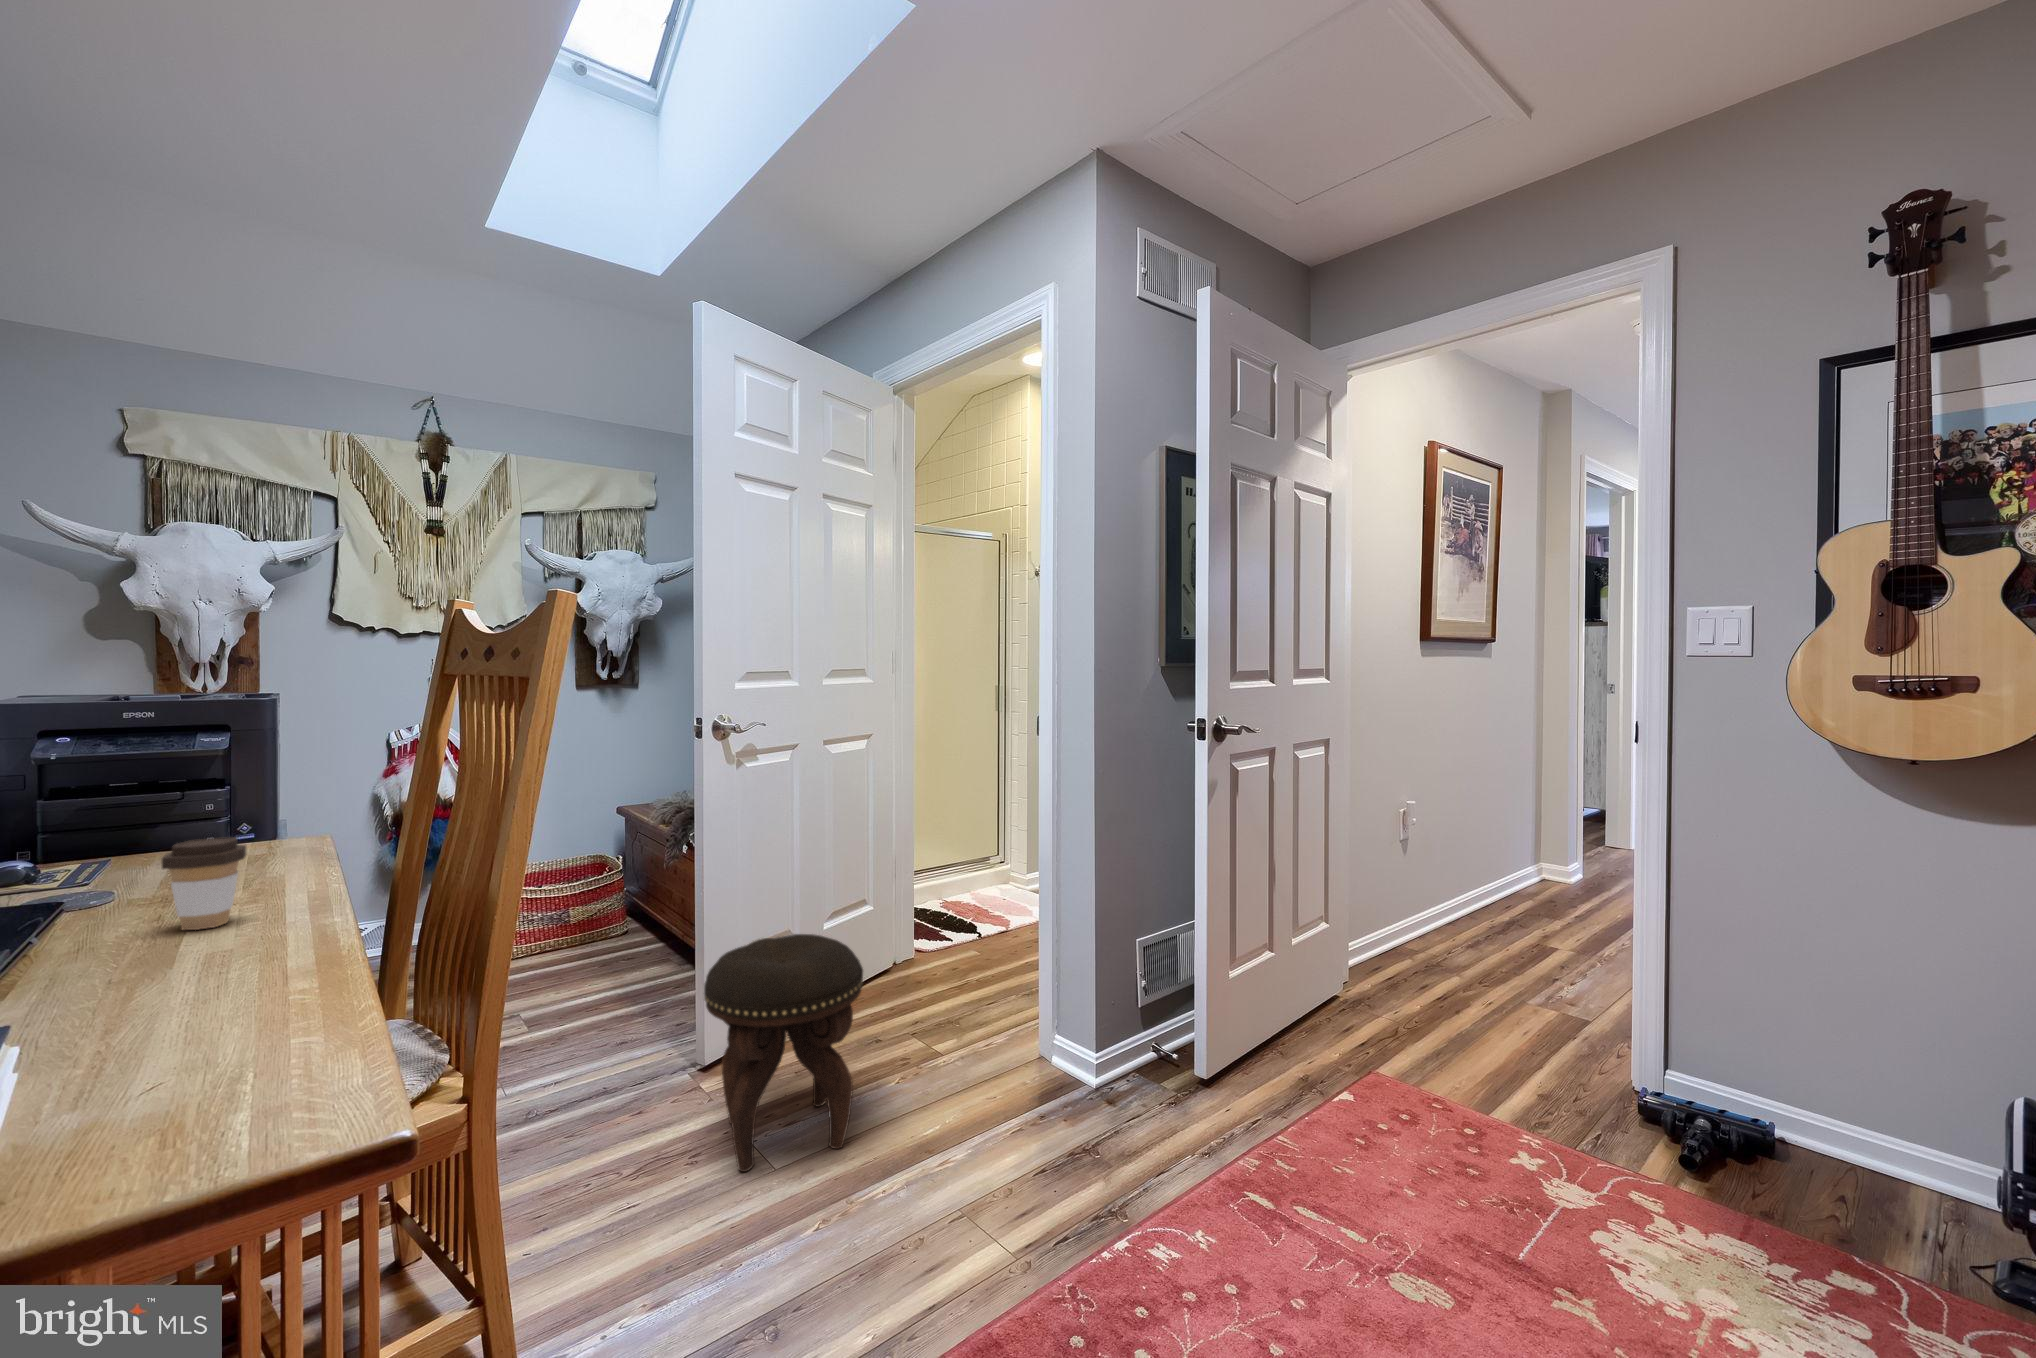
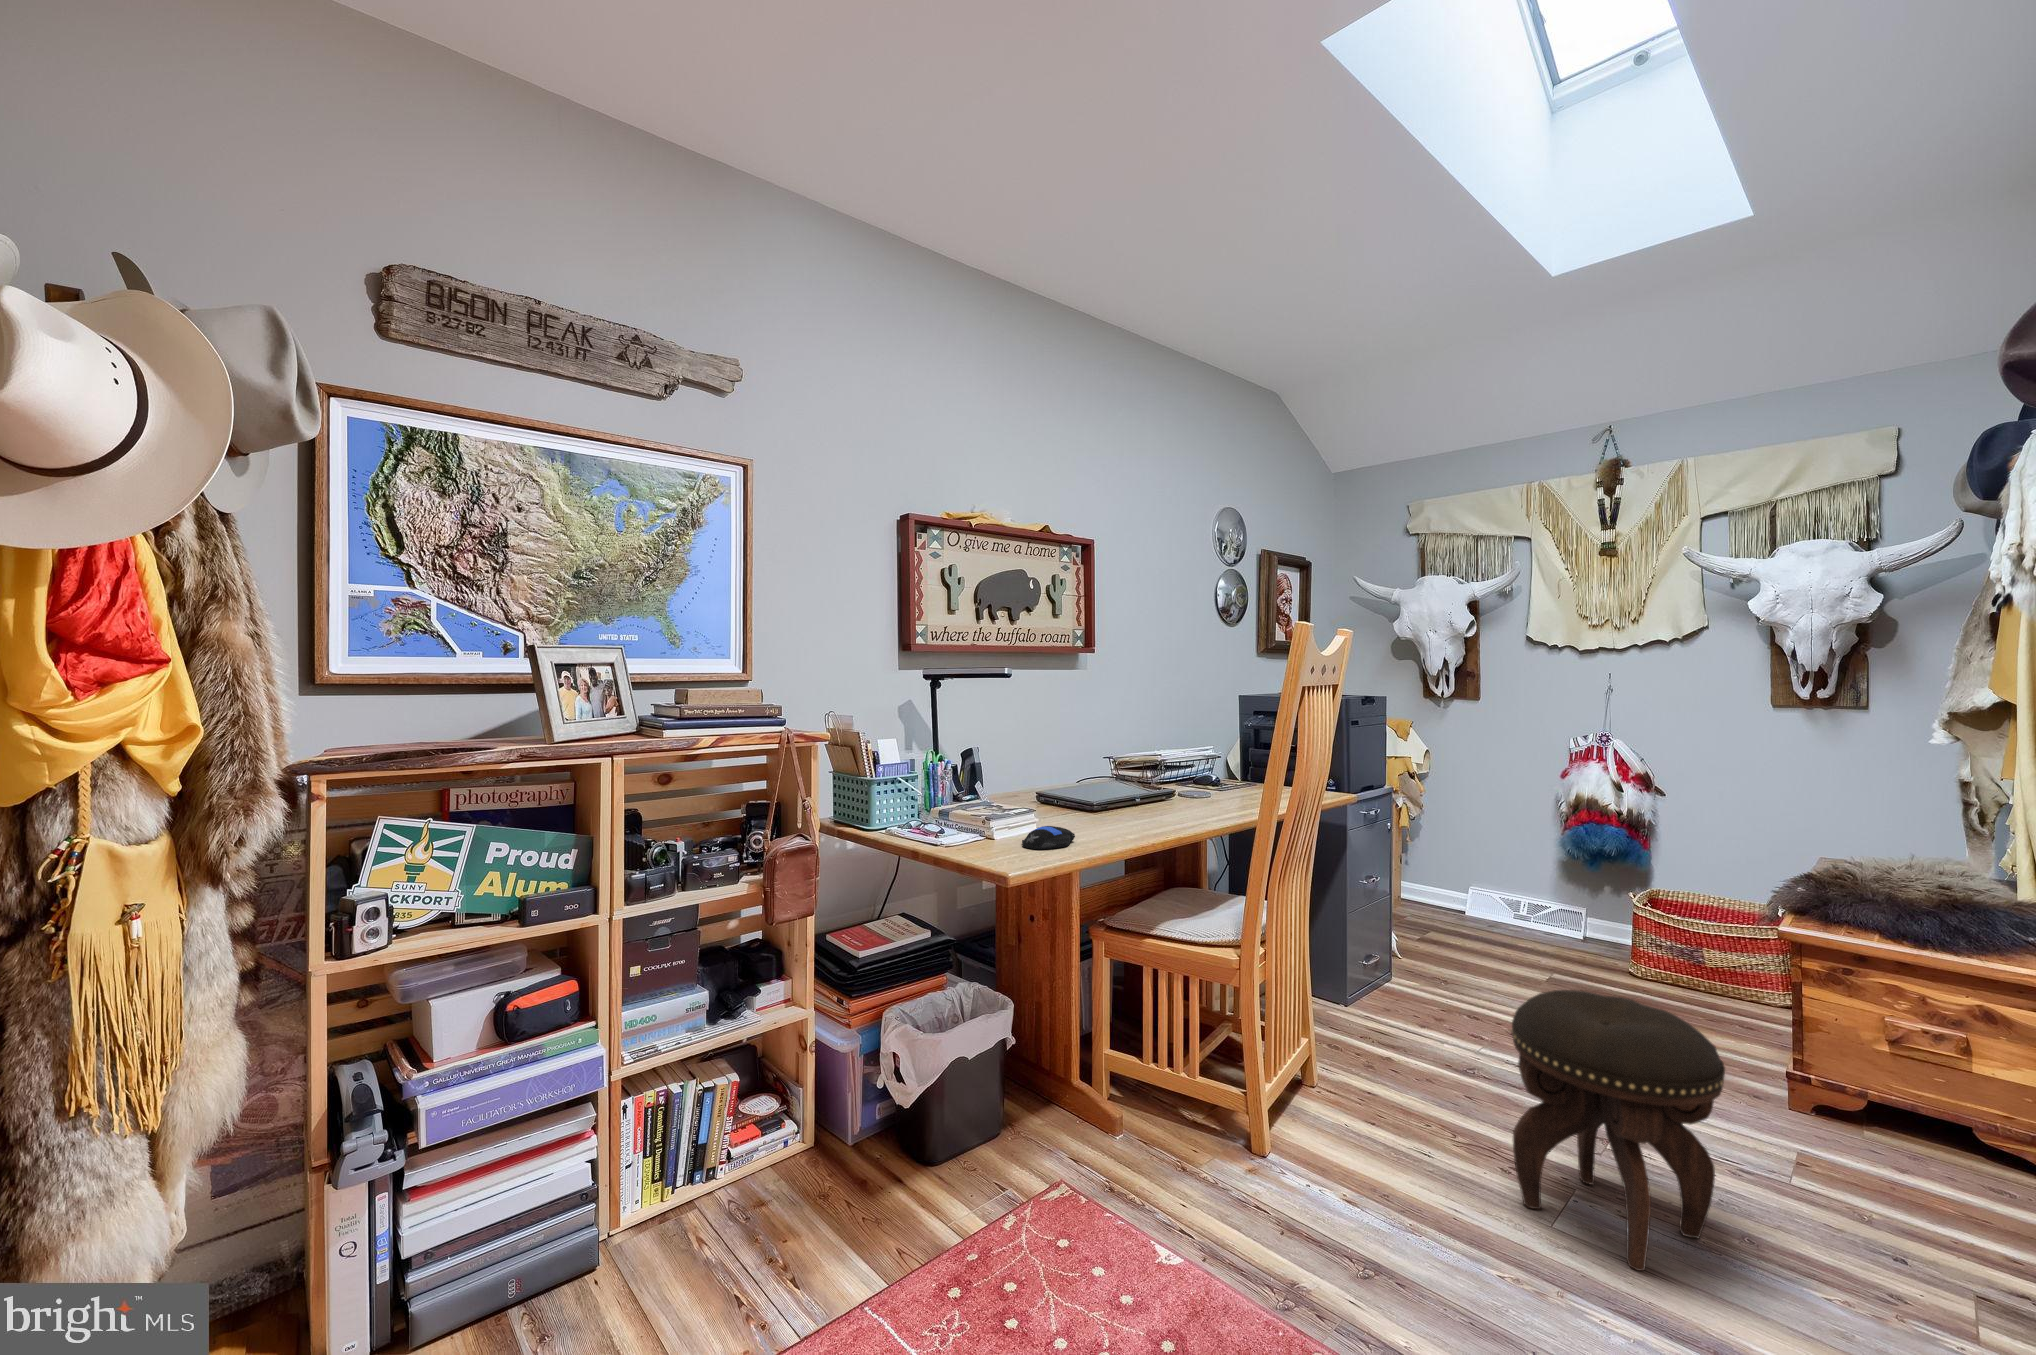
coffee cup: present [162,837,246,930] -> none [1165,771,1198,817]
computer mouse: none [113,1008,261,1089] -> present [1022,826,1075,849]

